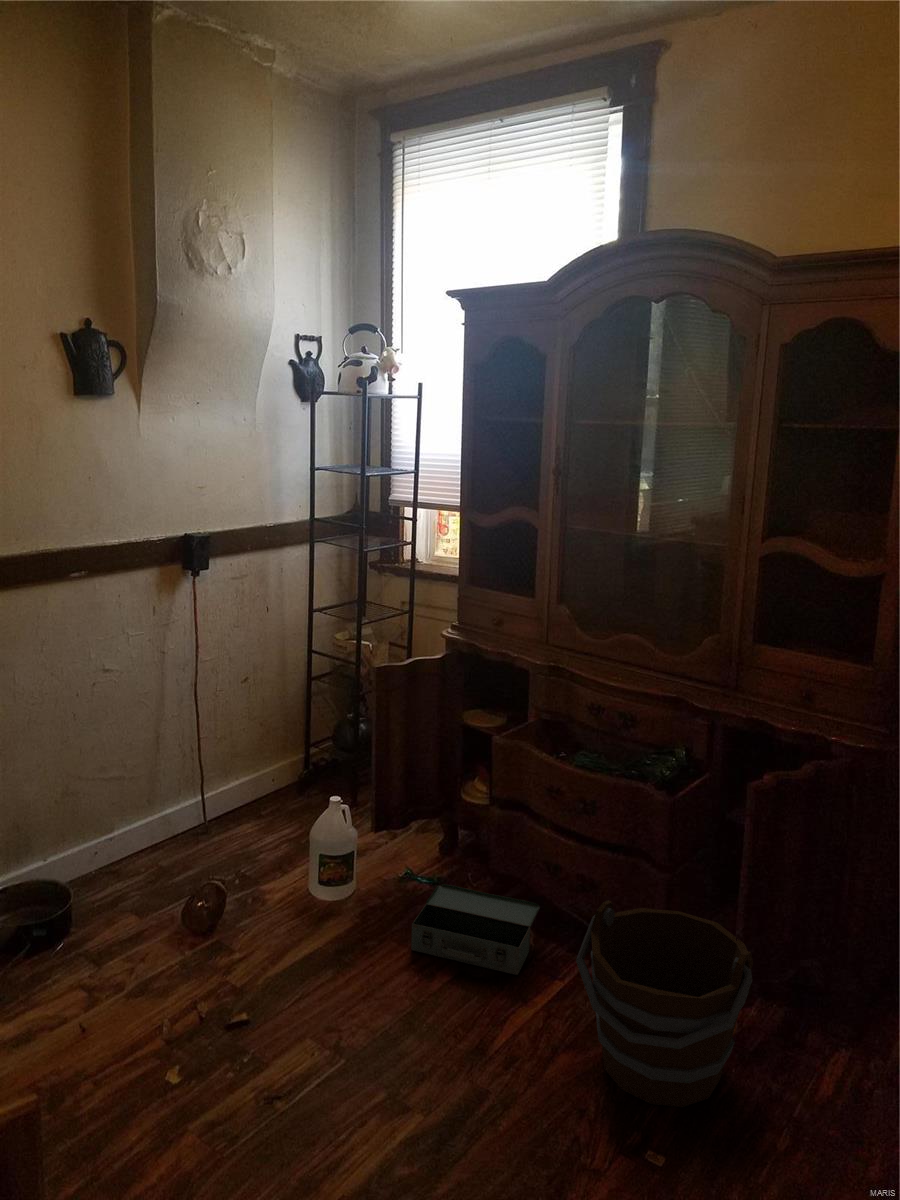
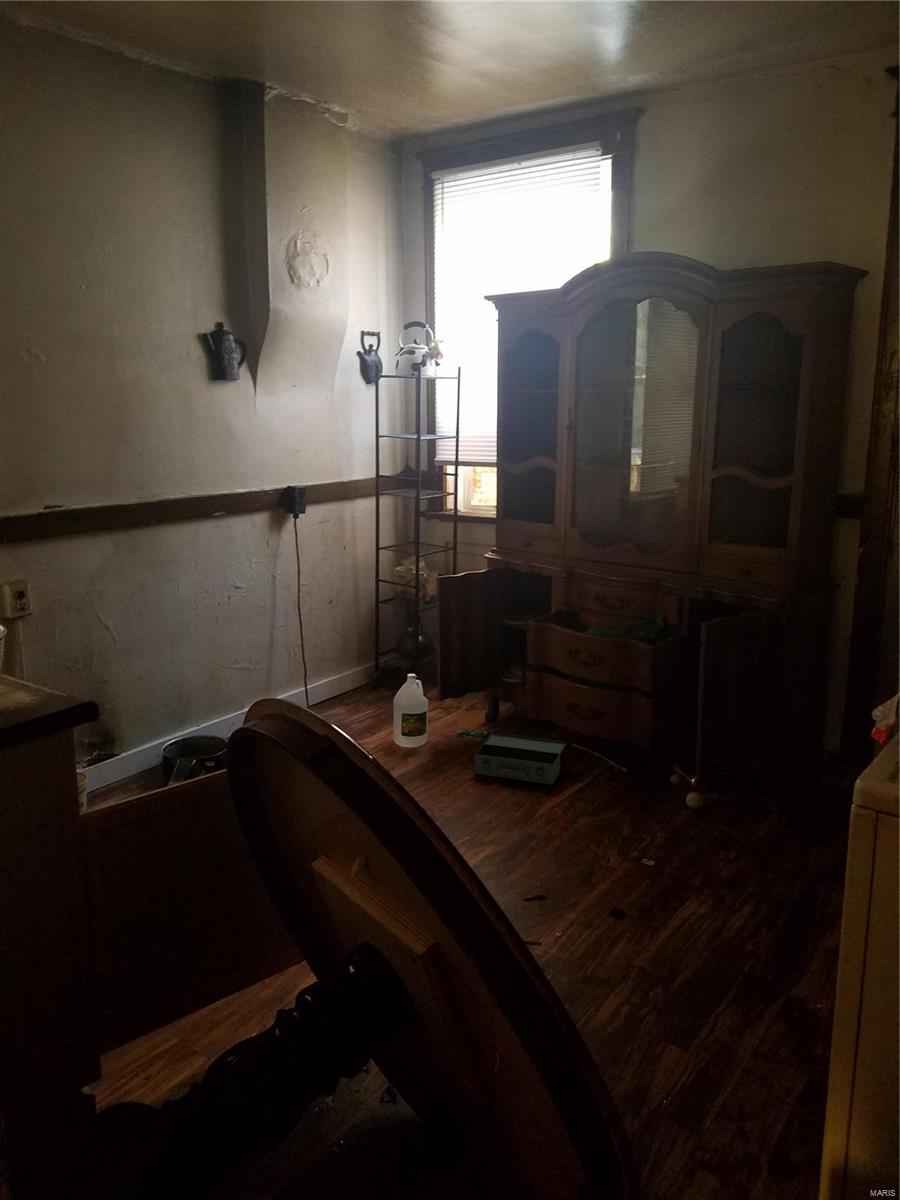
bucket: present [576,900,753,1107] -> none [595,717,714,844]

